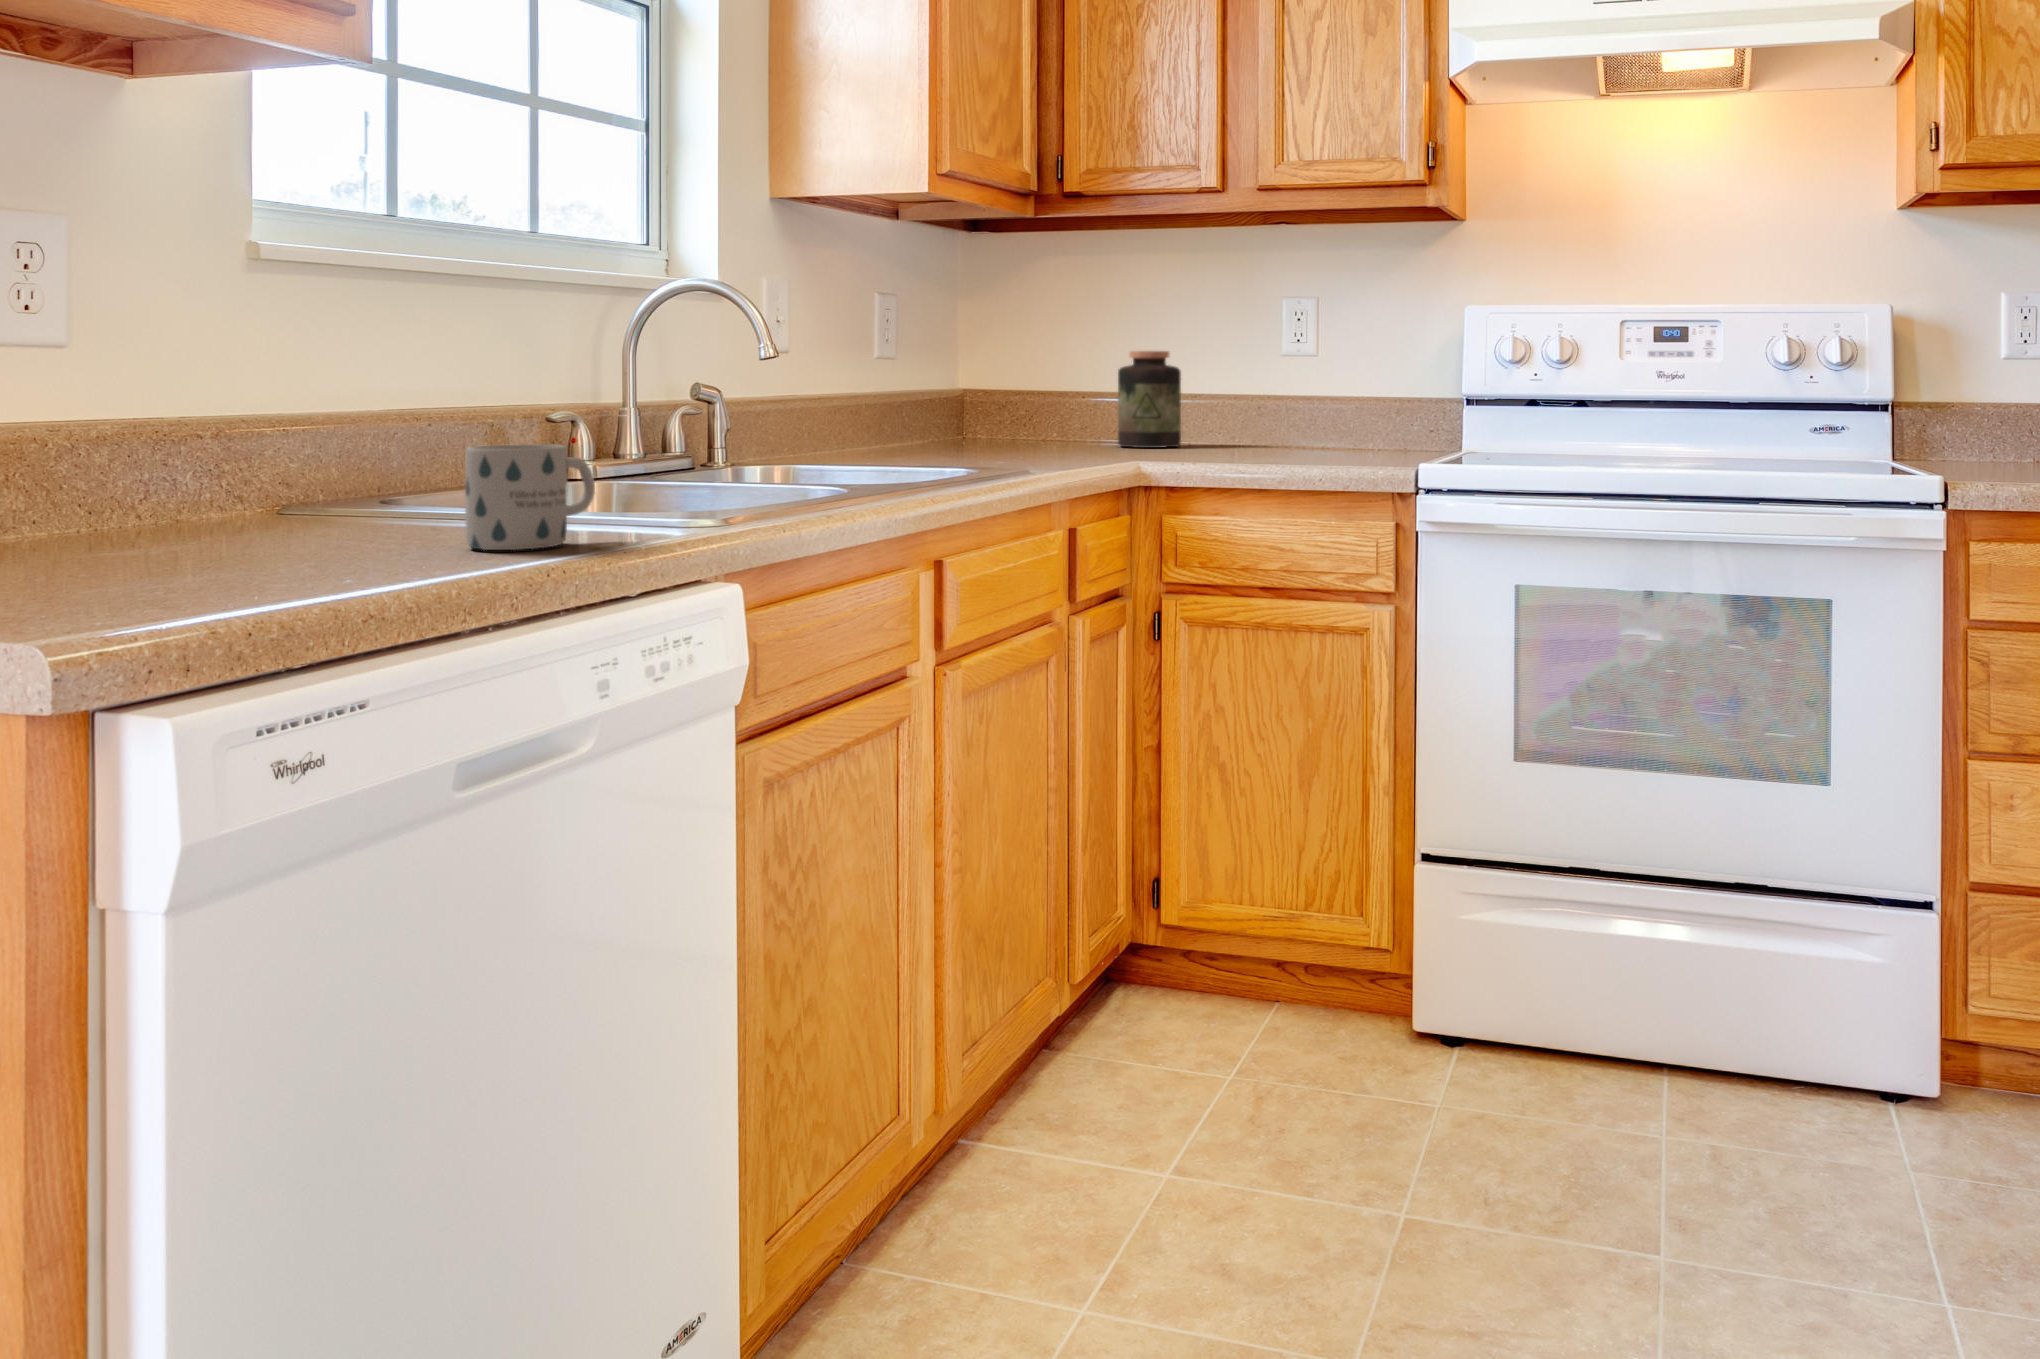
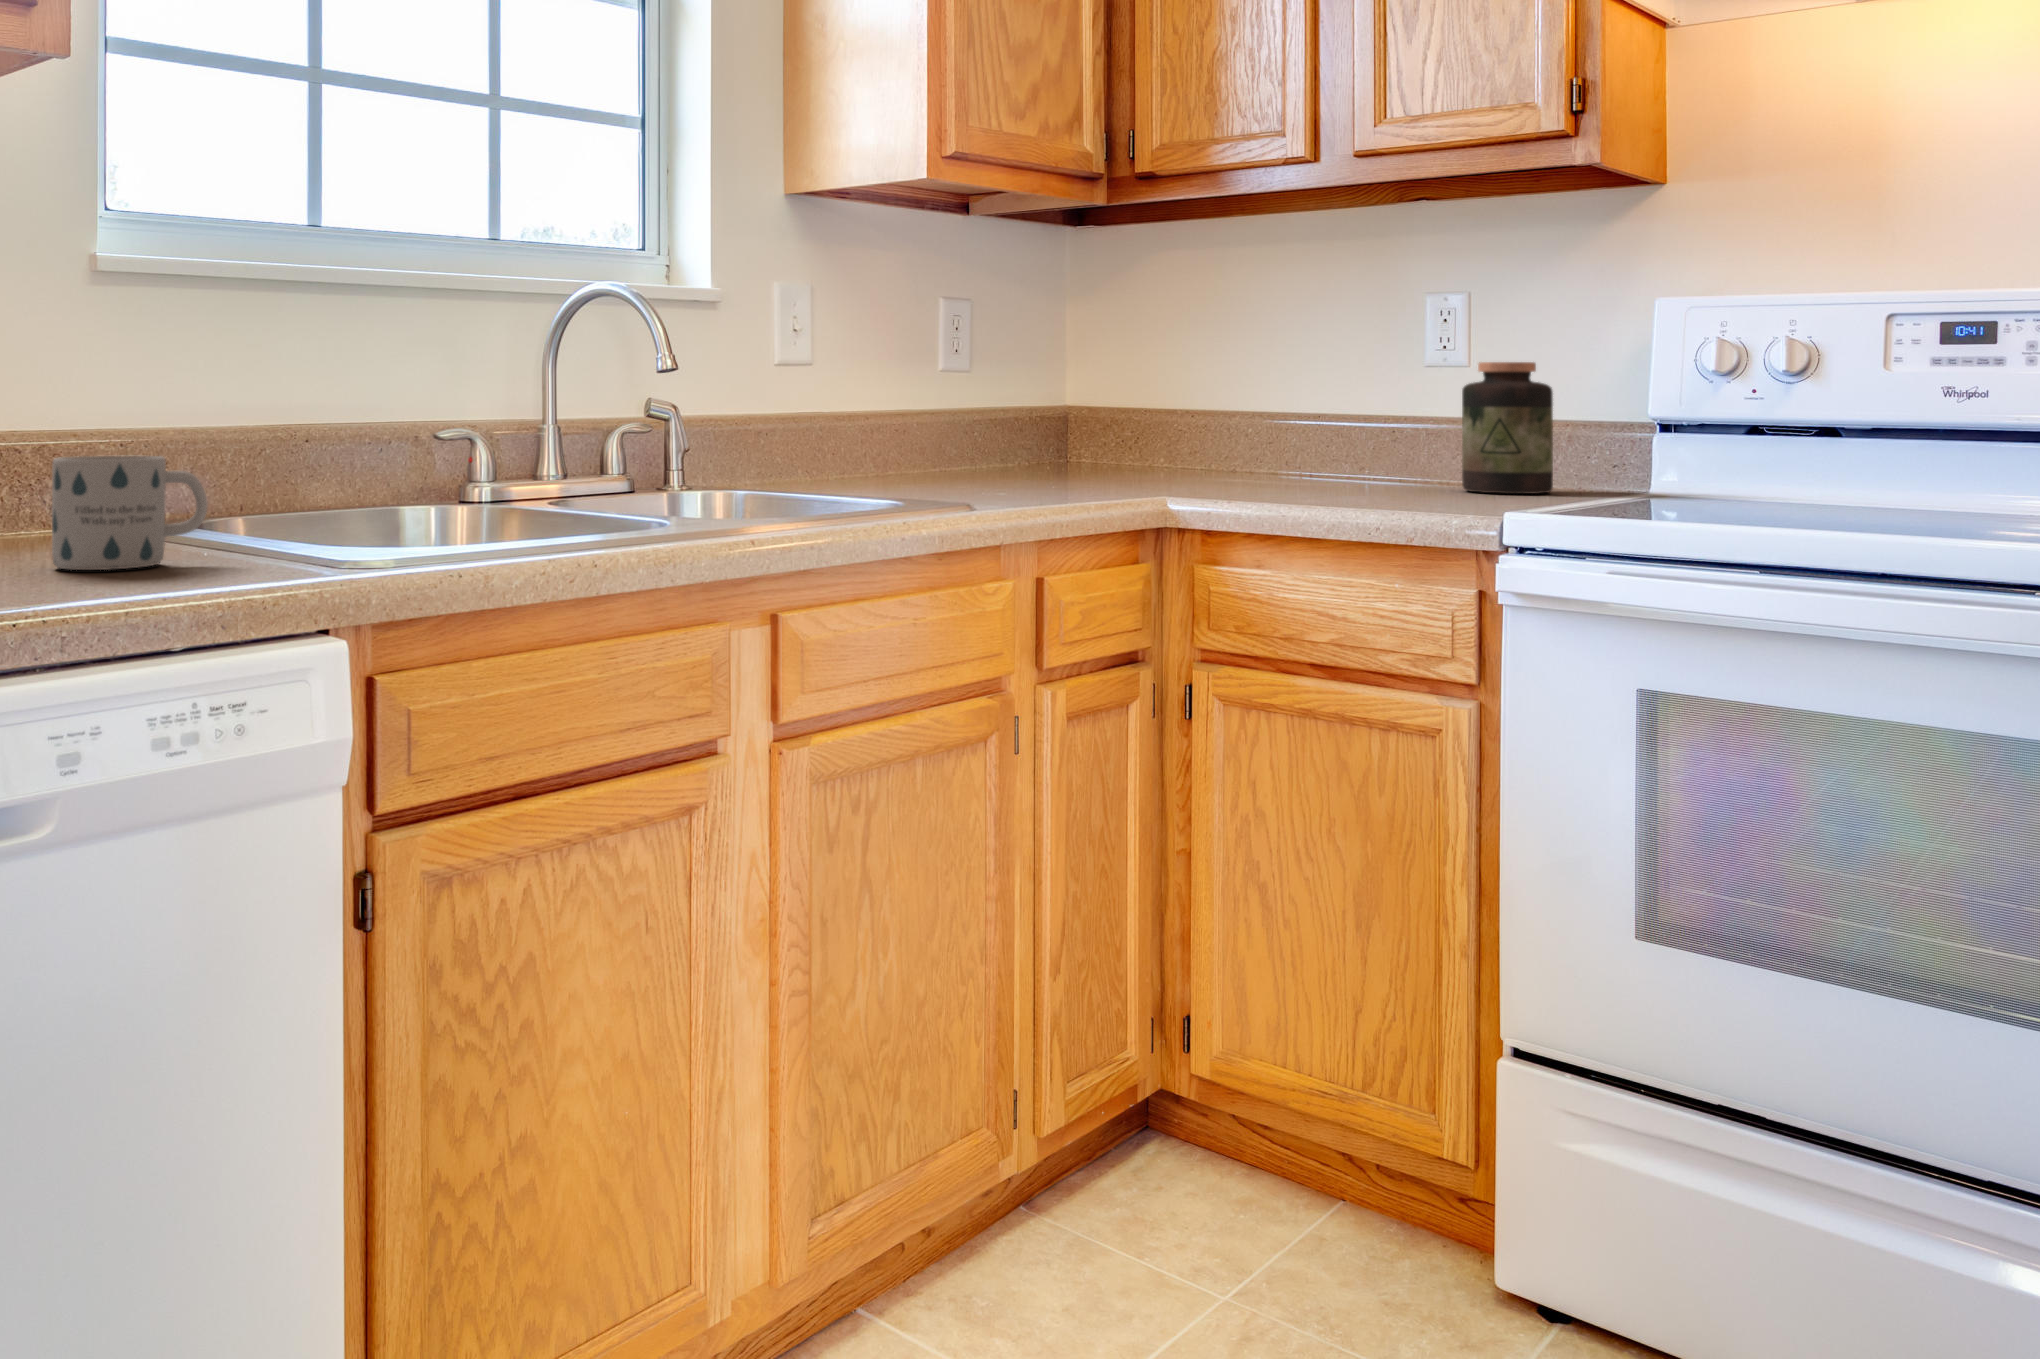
jar: present [1118,351,1181,448] -> present [1462,362,1553,494]

